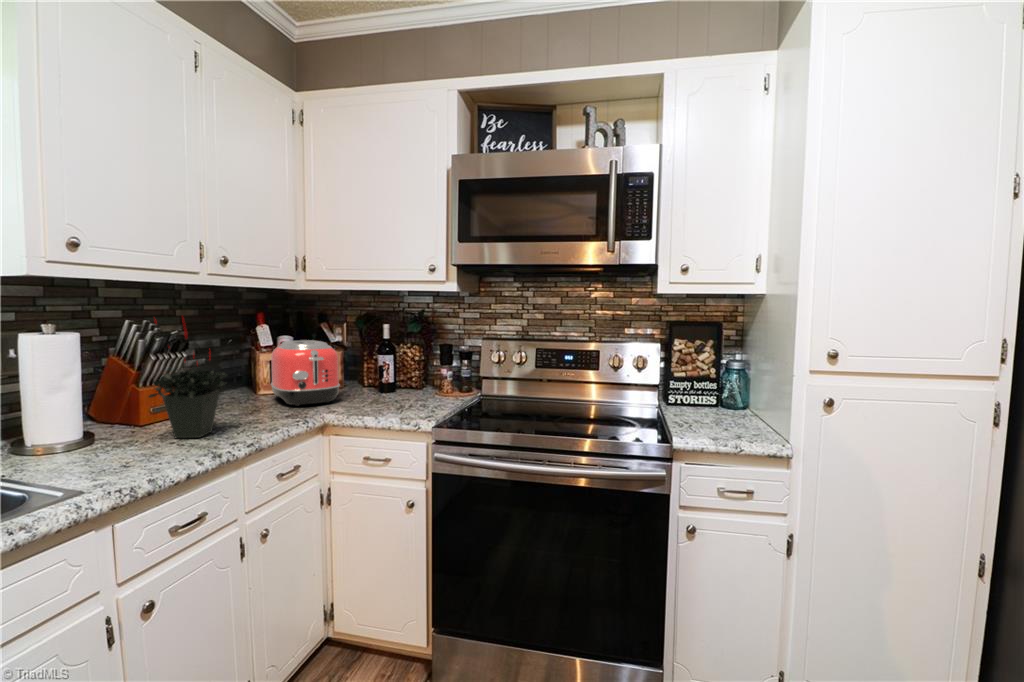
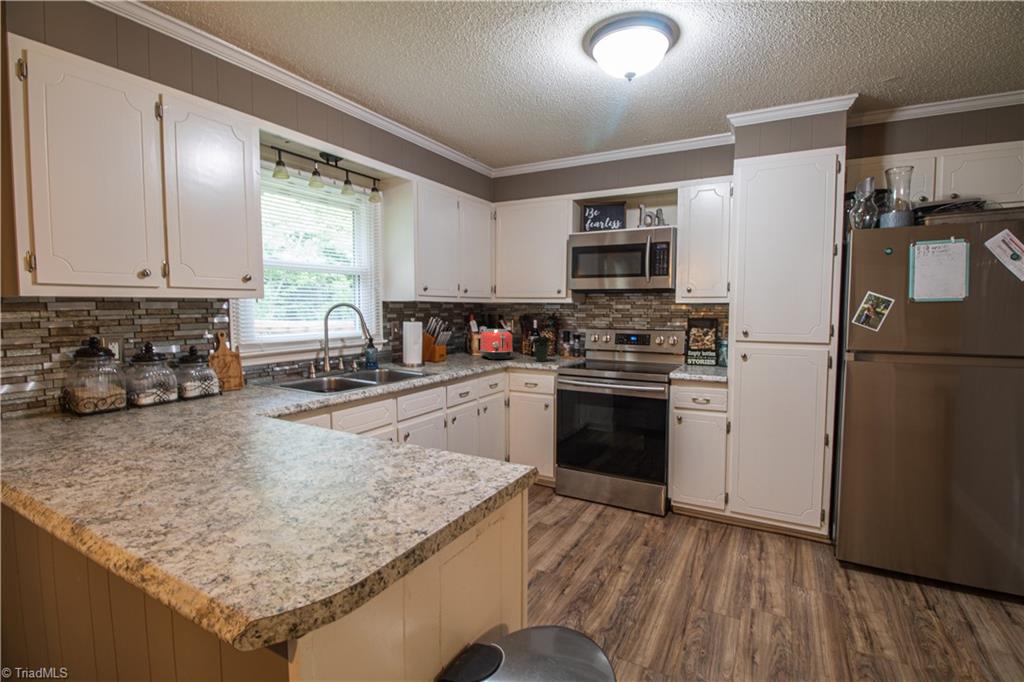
potted plant: present [149,318,228,438] -> present [531,336,552,361]

